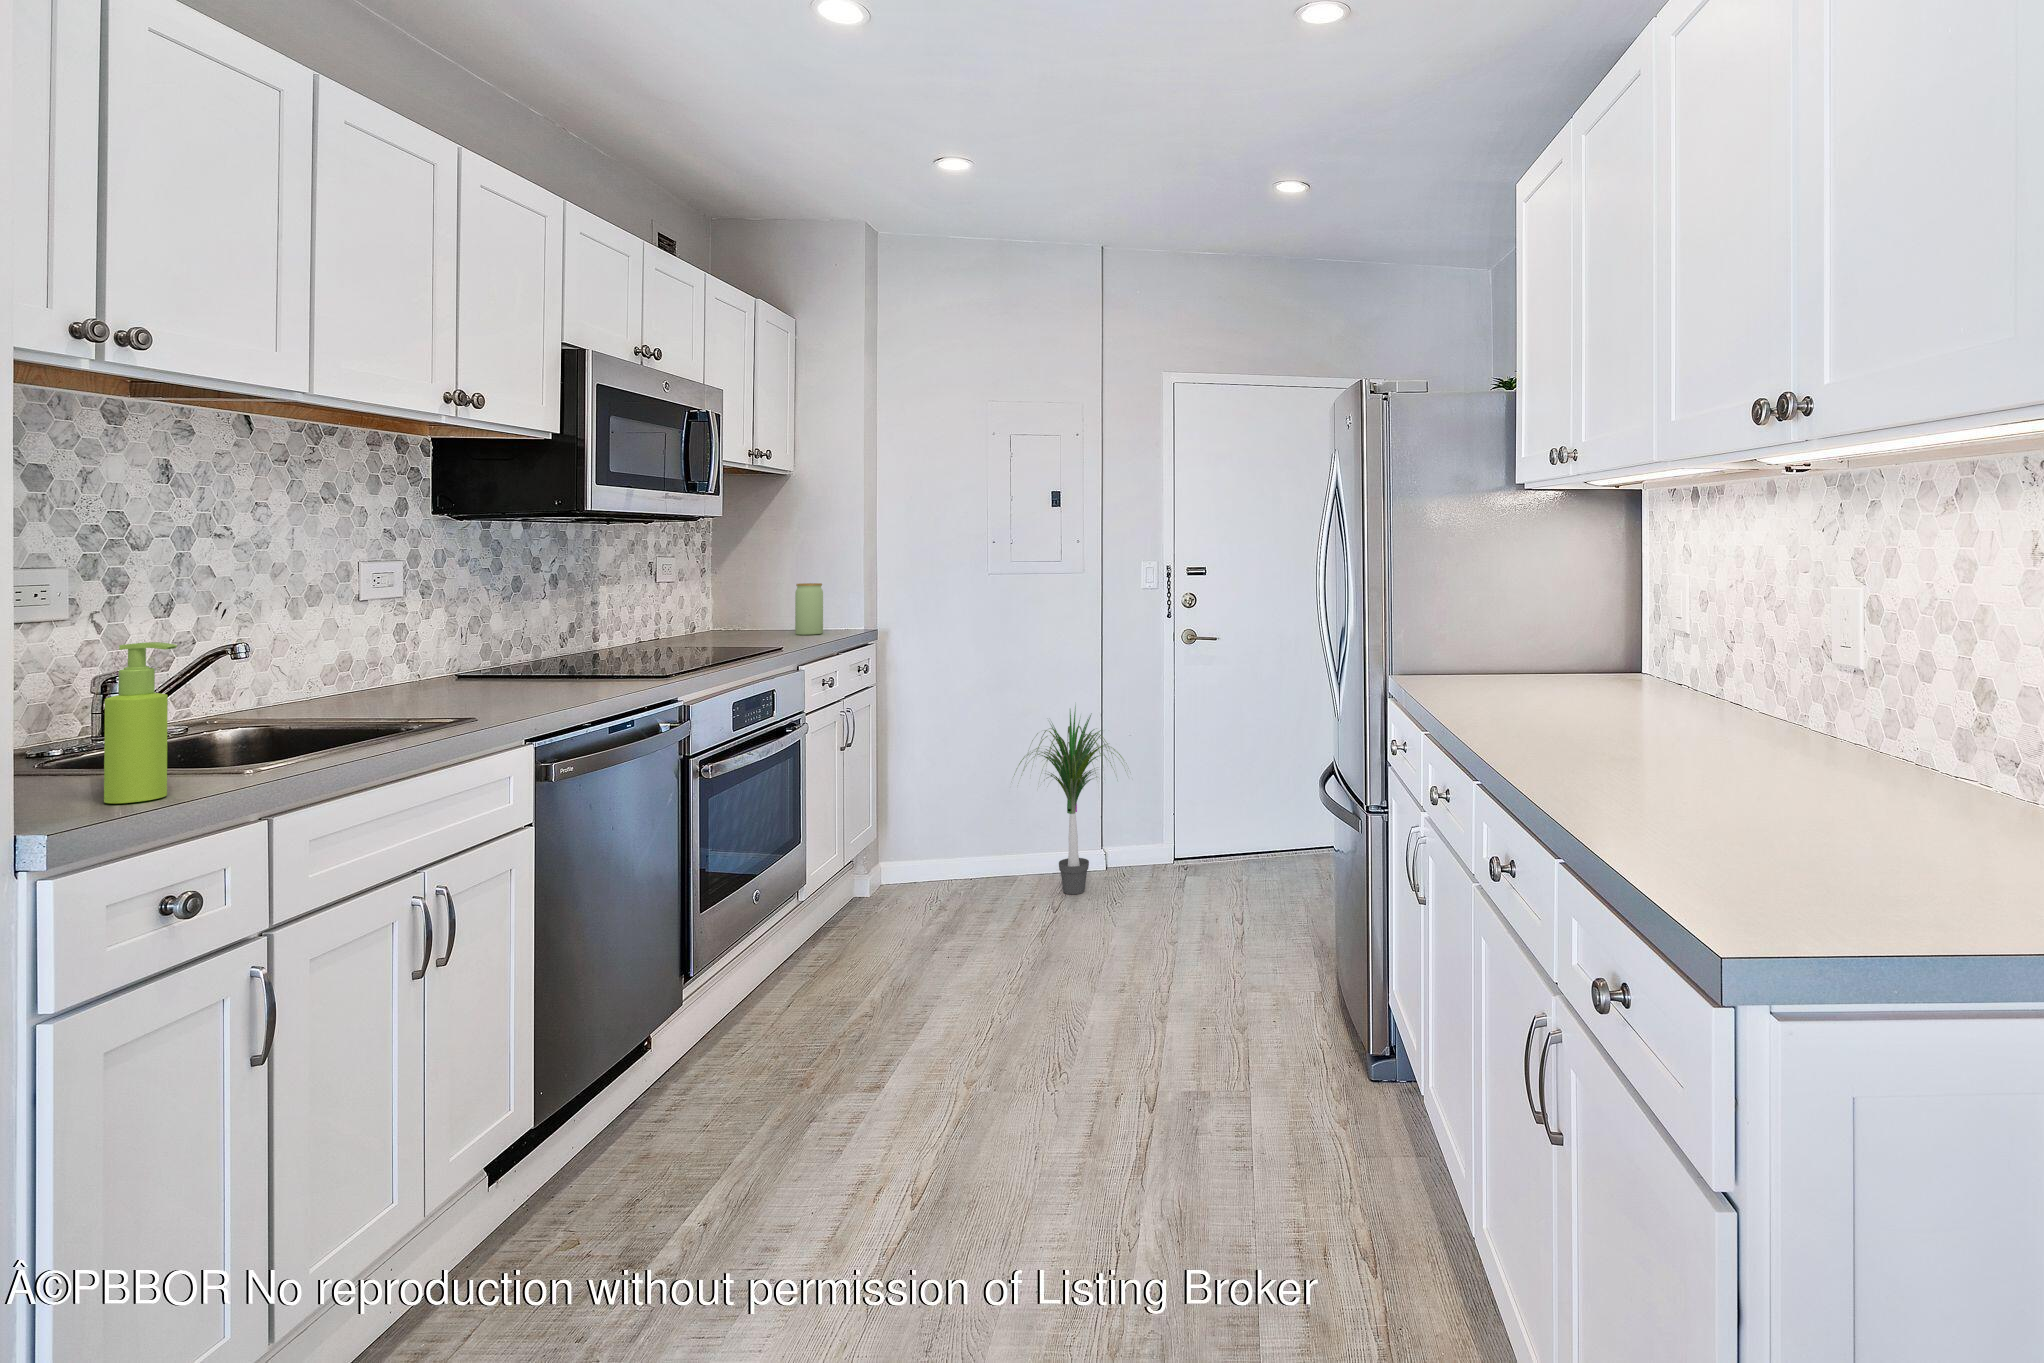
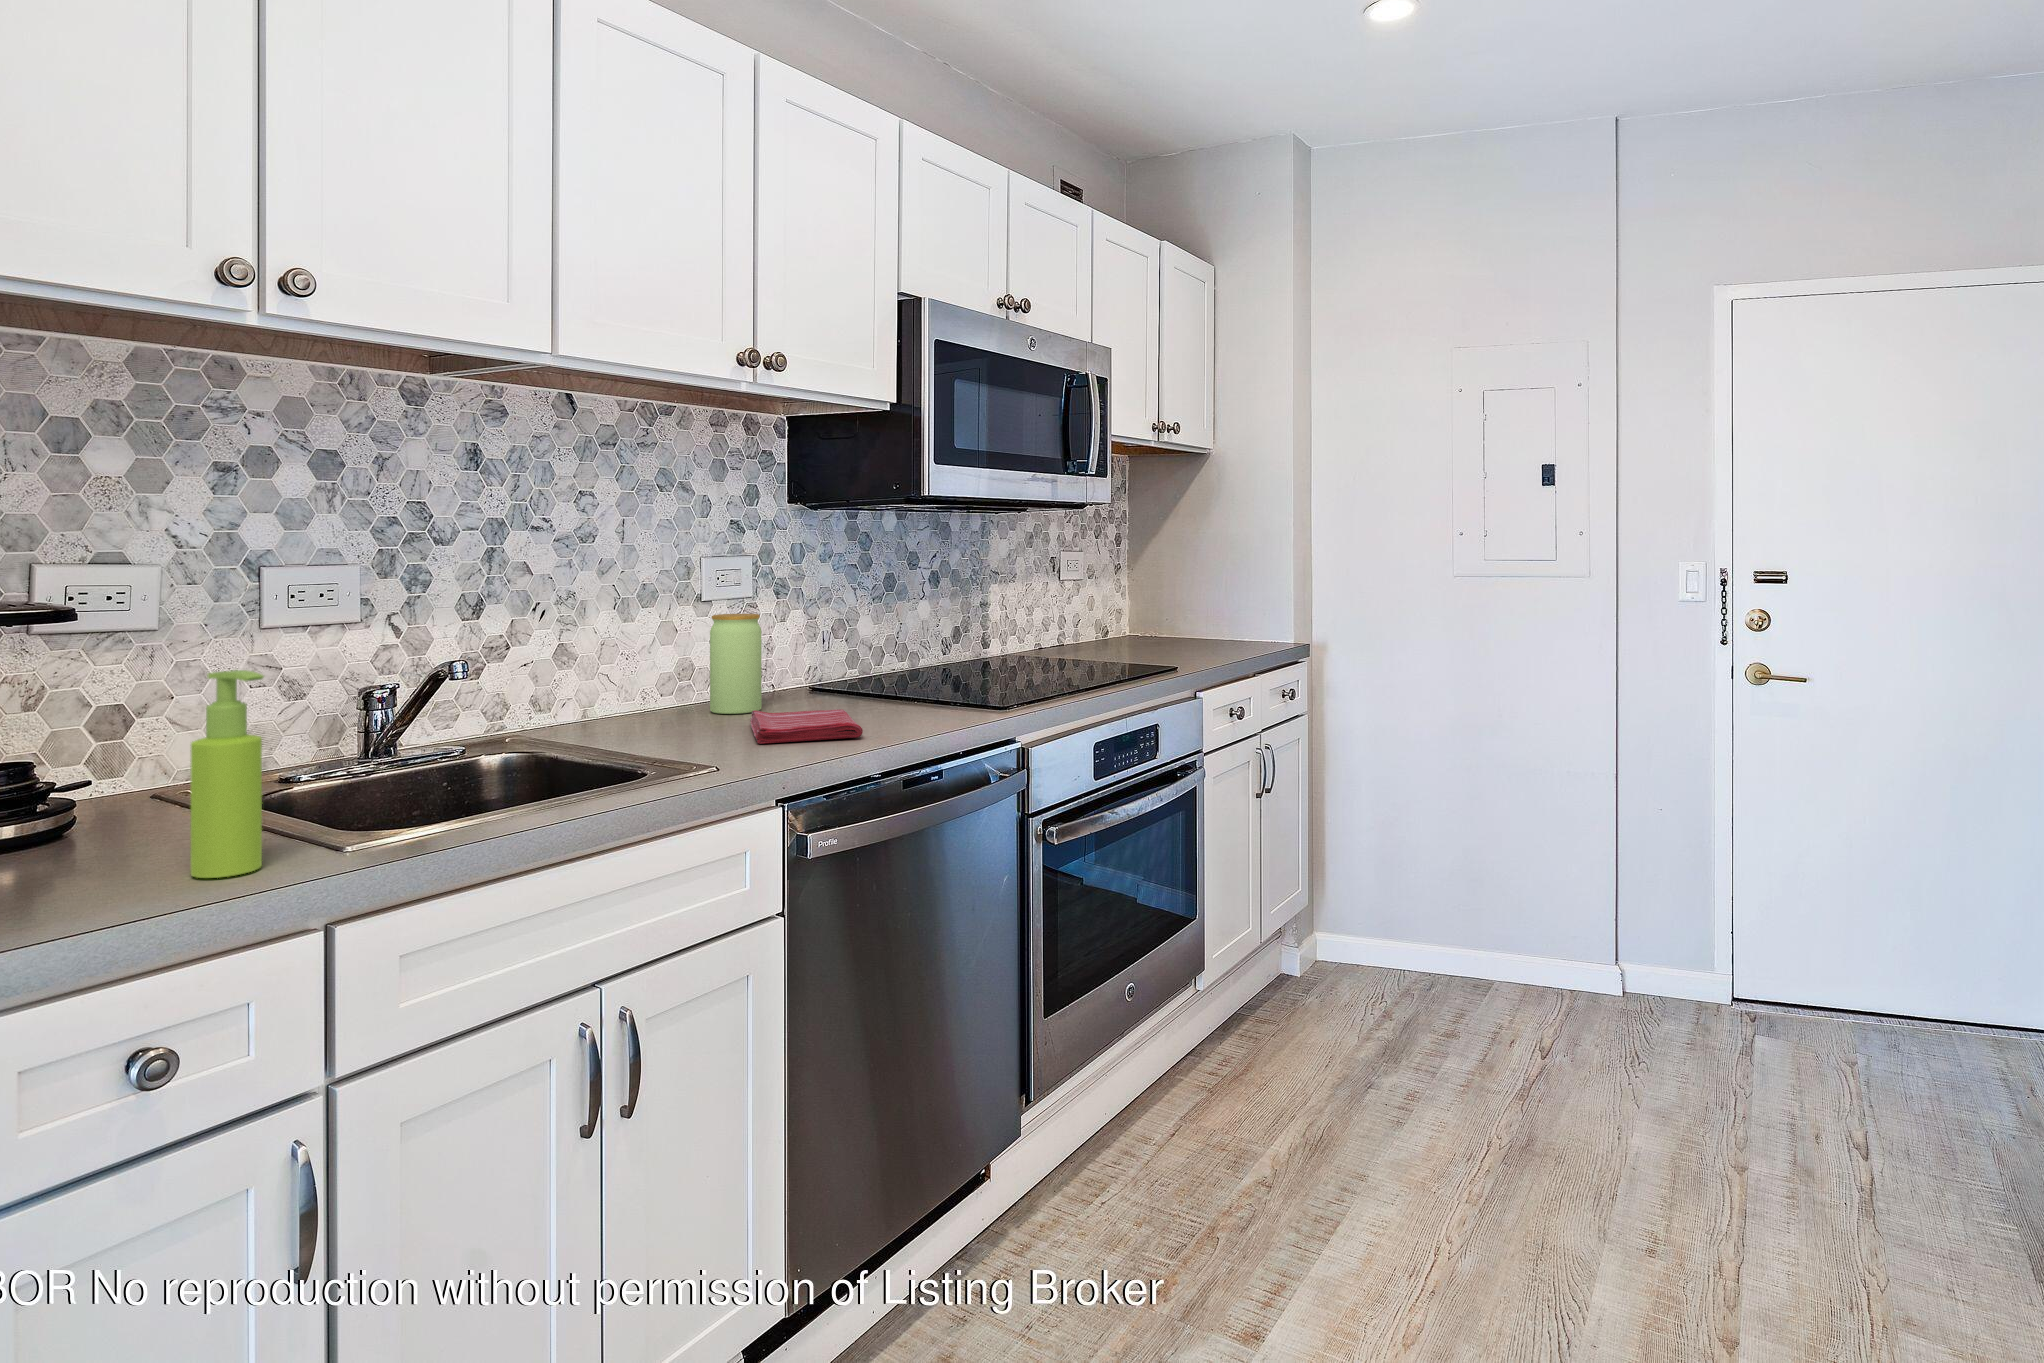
jar: present [795,583,823,635] -> present [710,614,762,714]
dish towel: none [443,684,569,709] -> present [750,709,863,744]
potted plant: present [1014,706,1123,894] -> none [1482,756,1669,1032]

